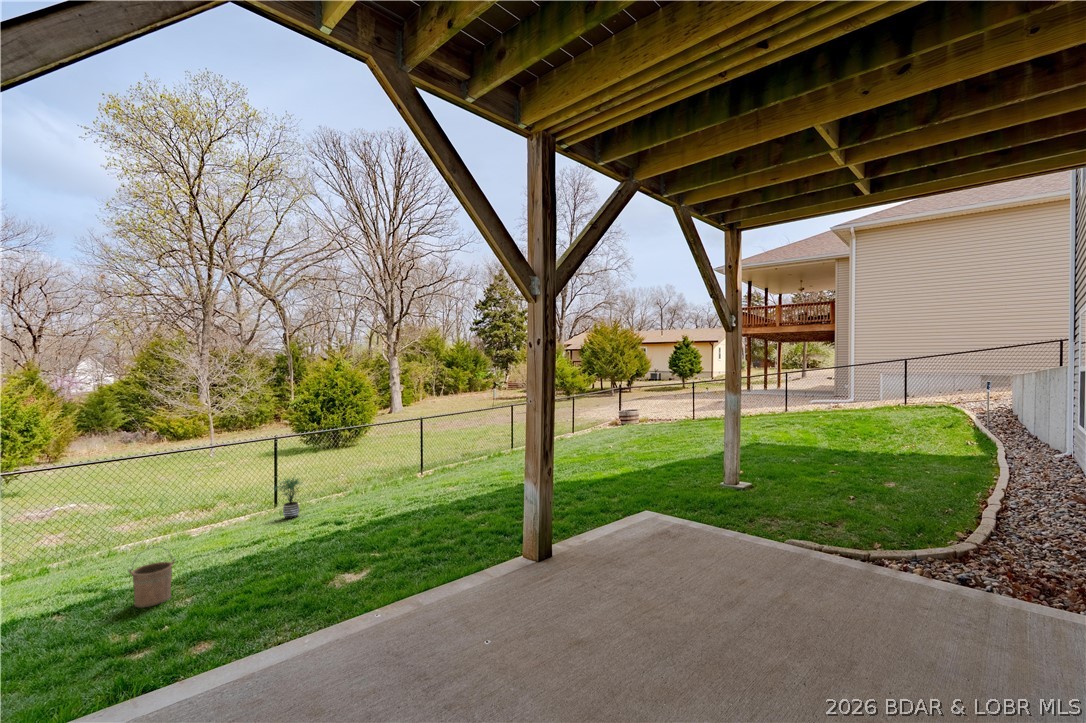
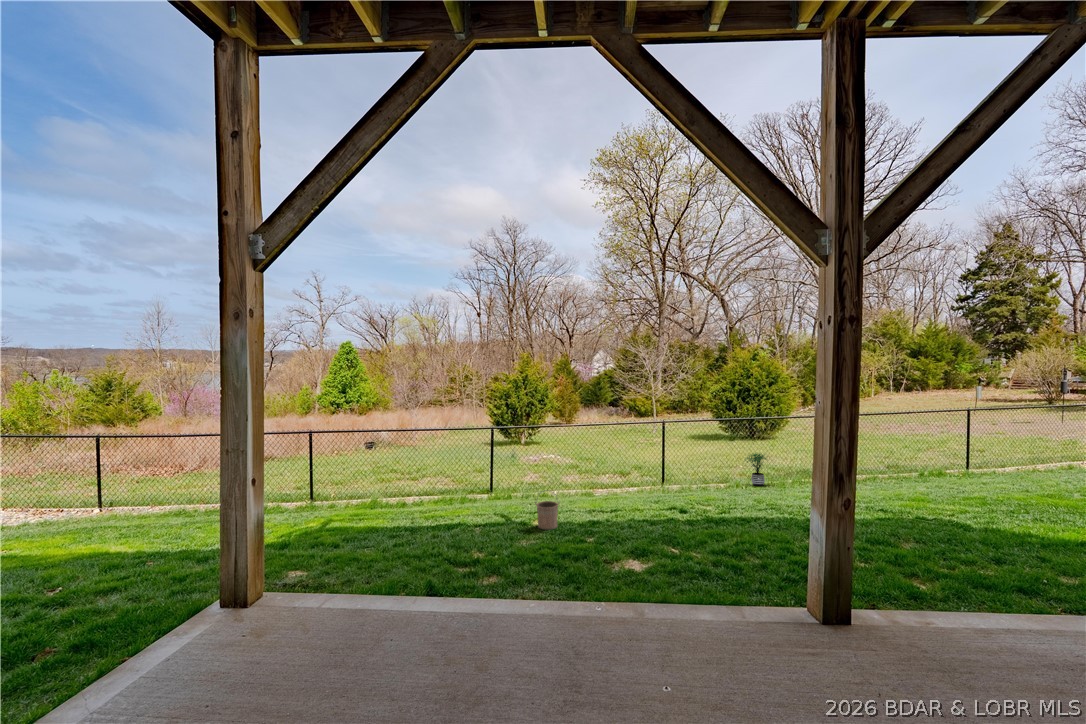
potted plant: present [275,478,300,519] -> present [745,453,766,486]

